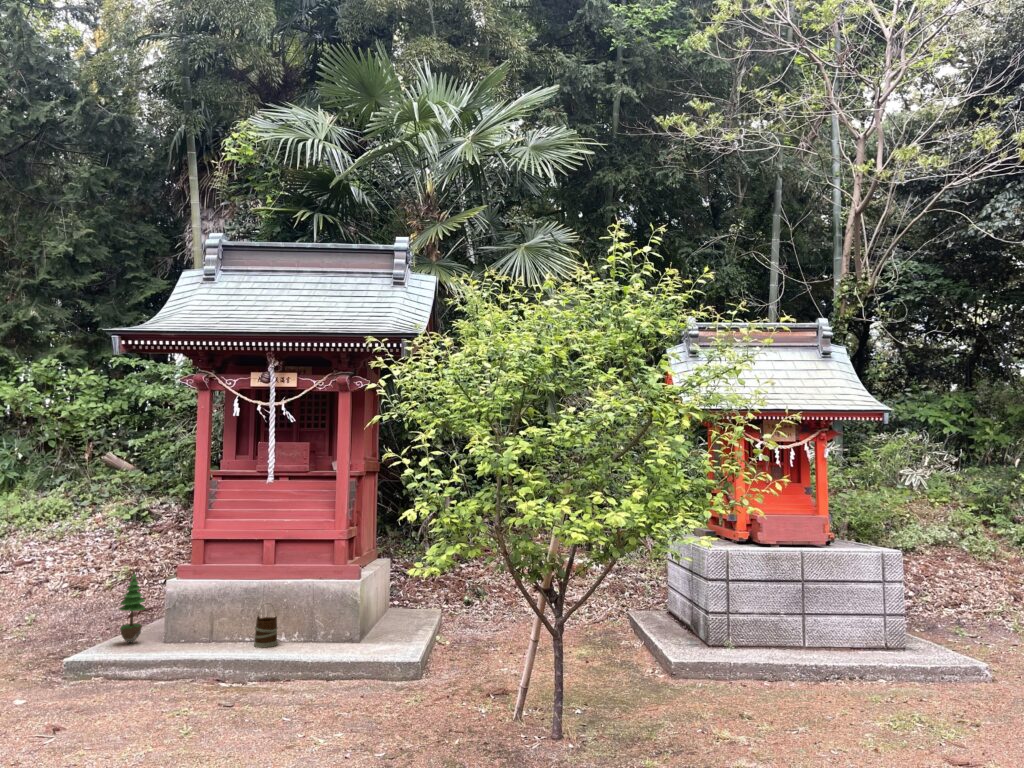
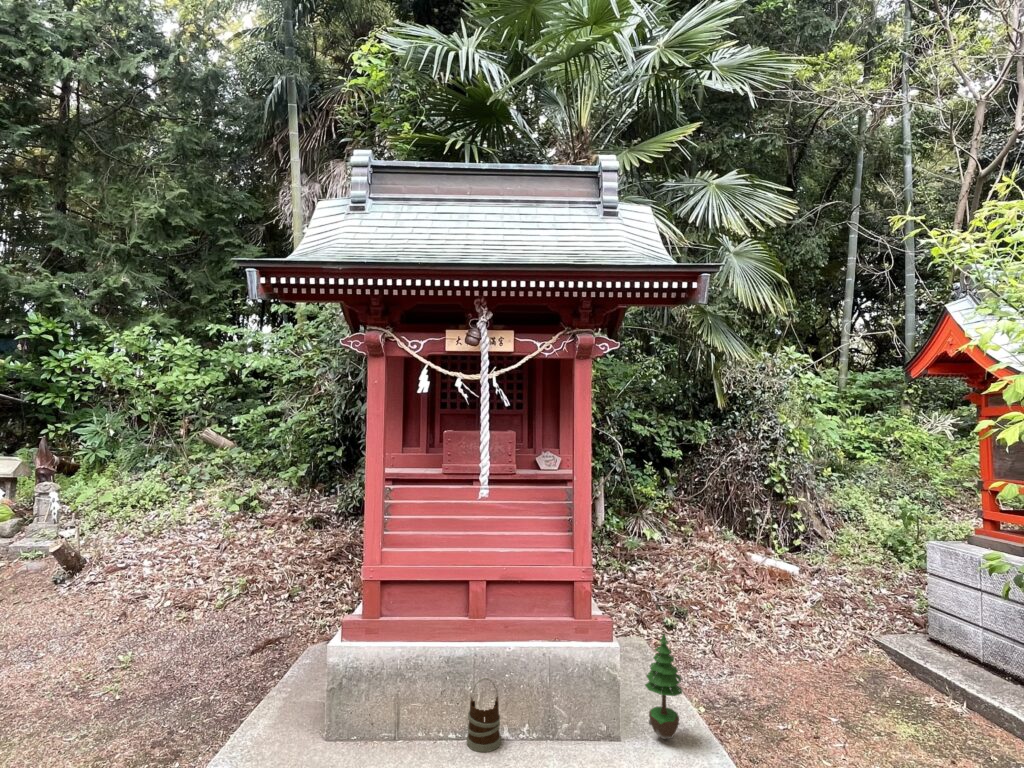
potted tree: present [119,573,145,643] -> present [645,635,682,739]

